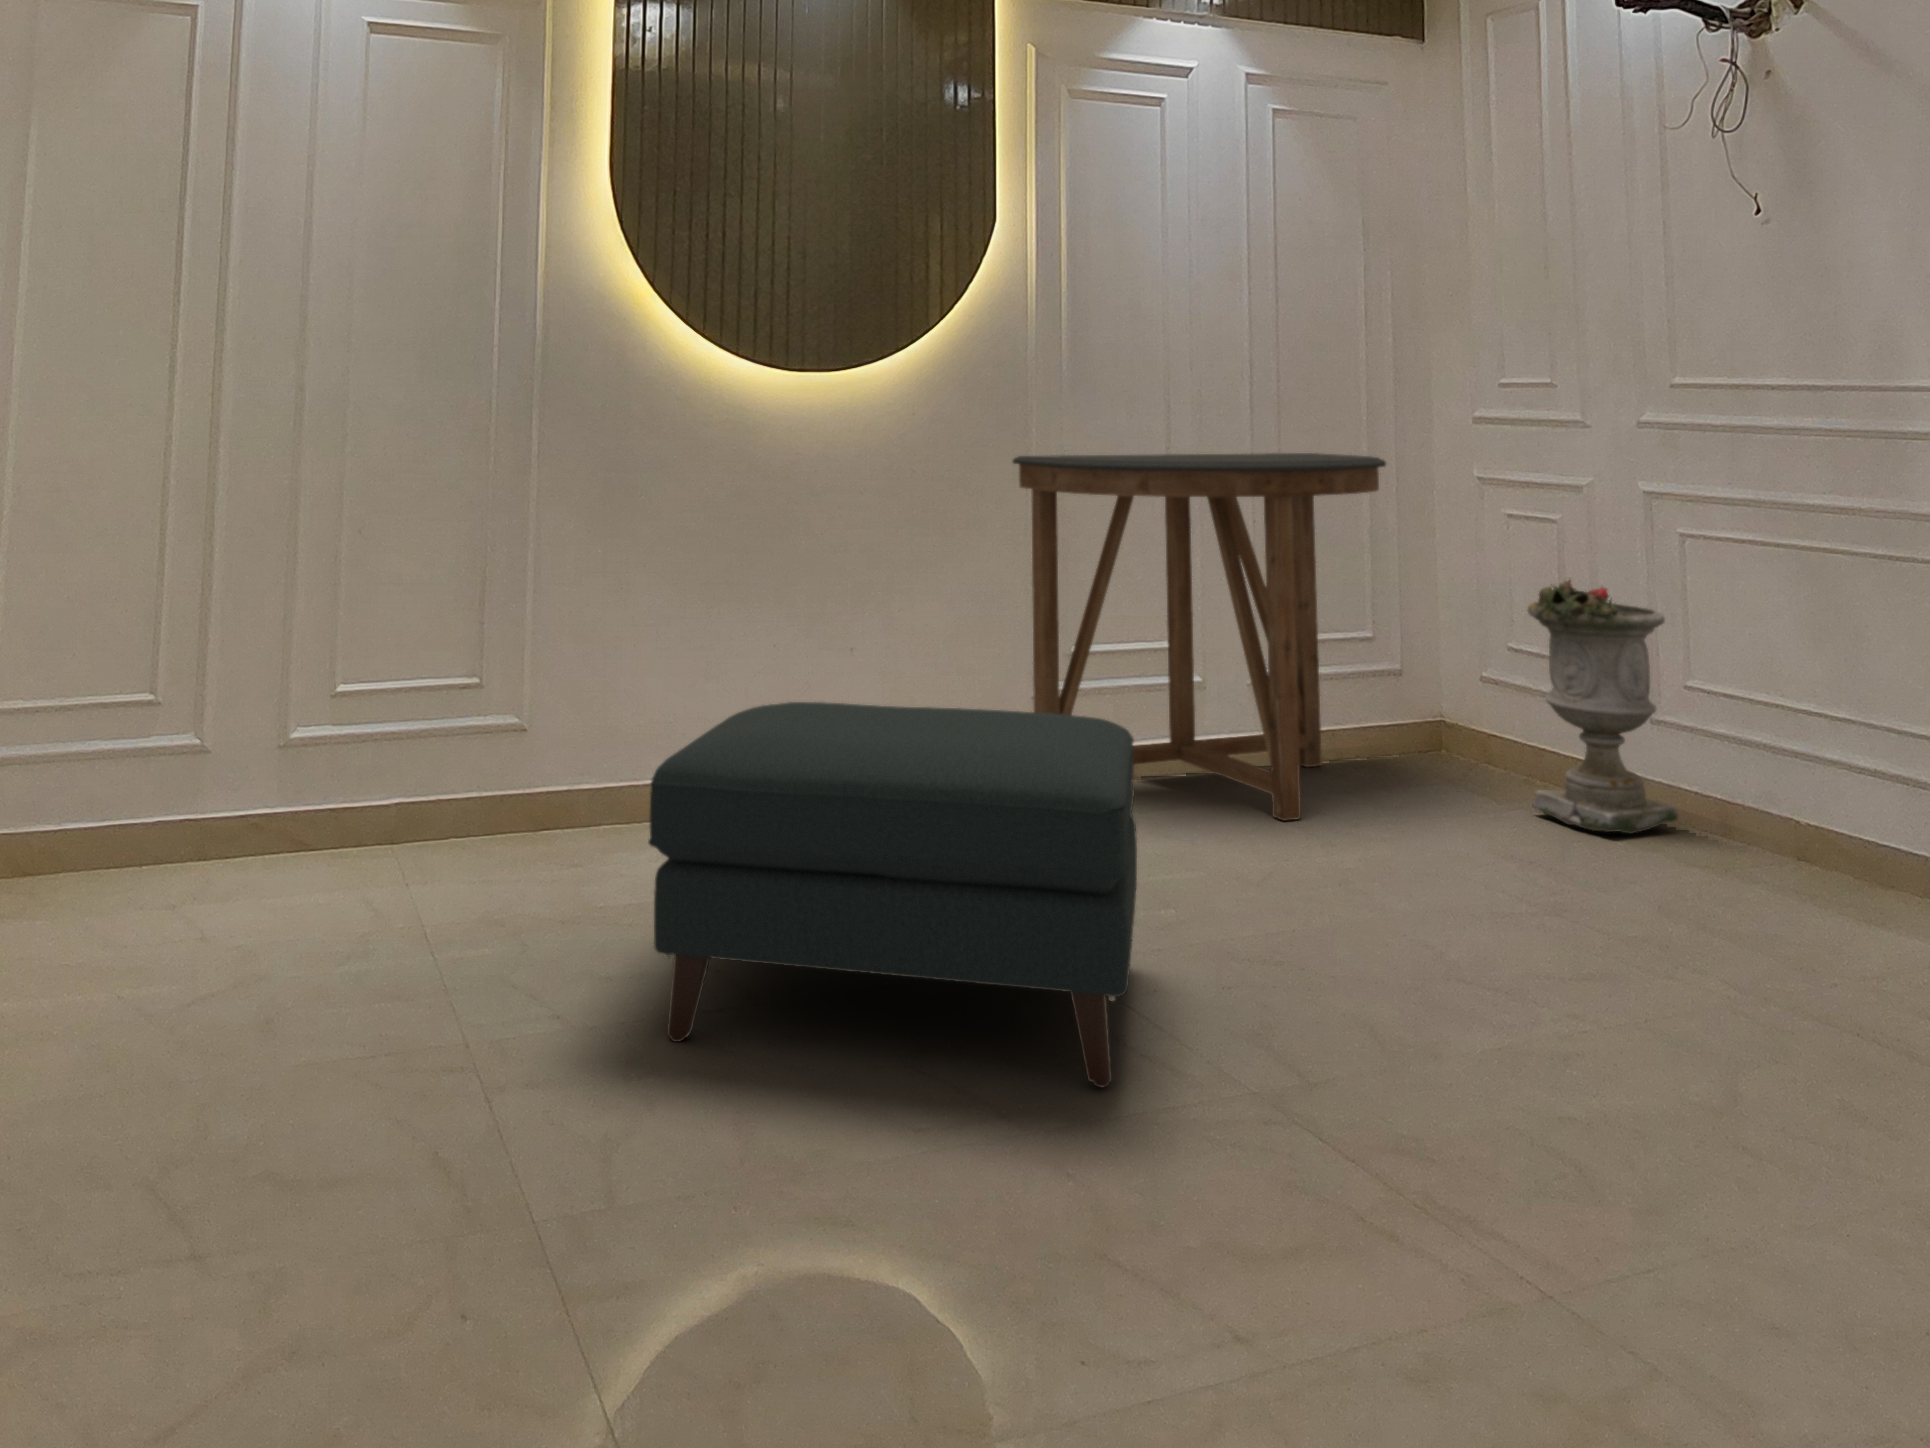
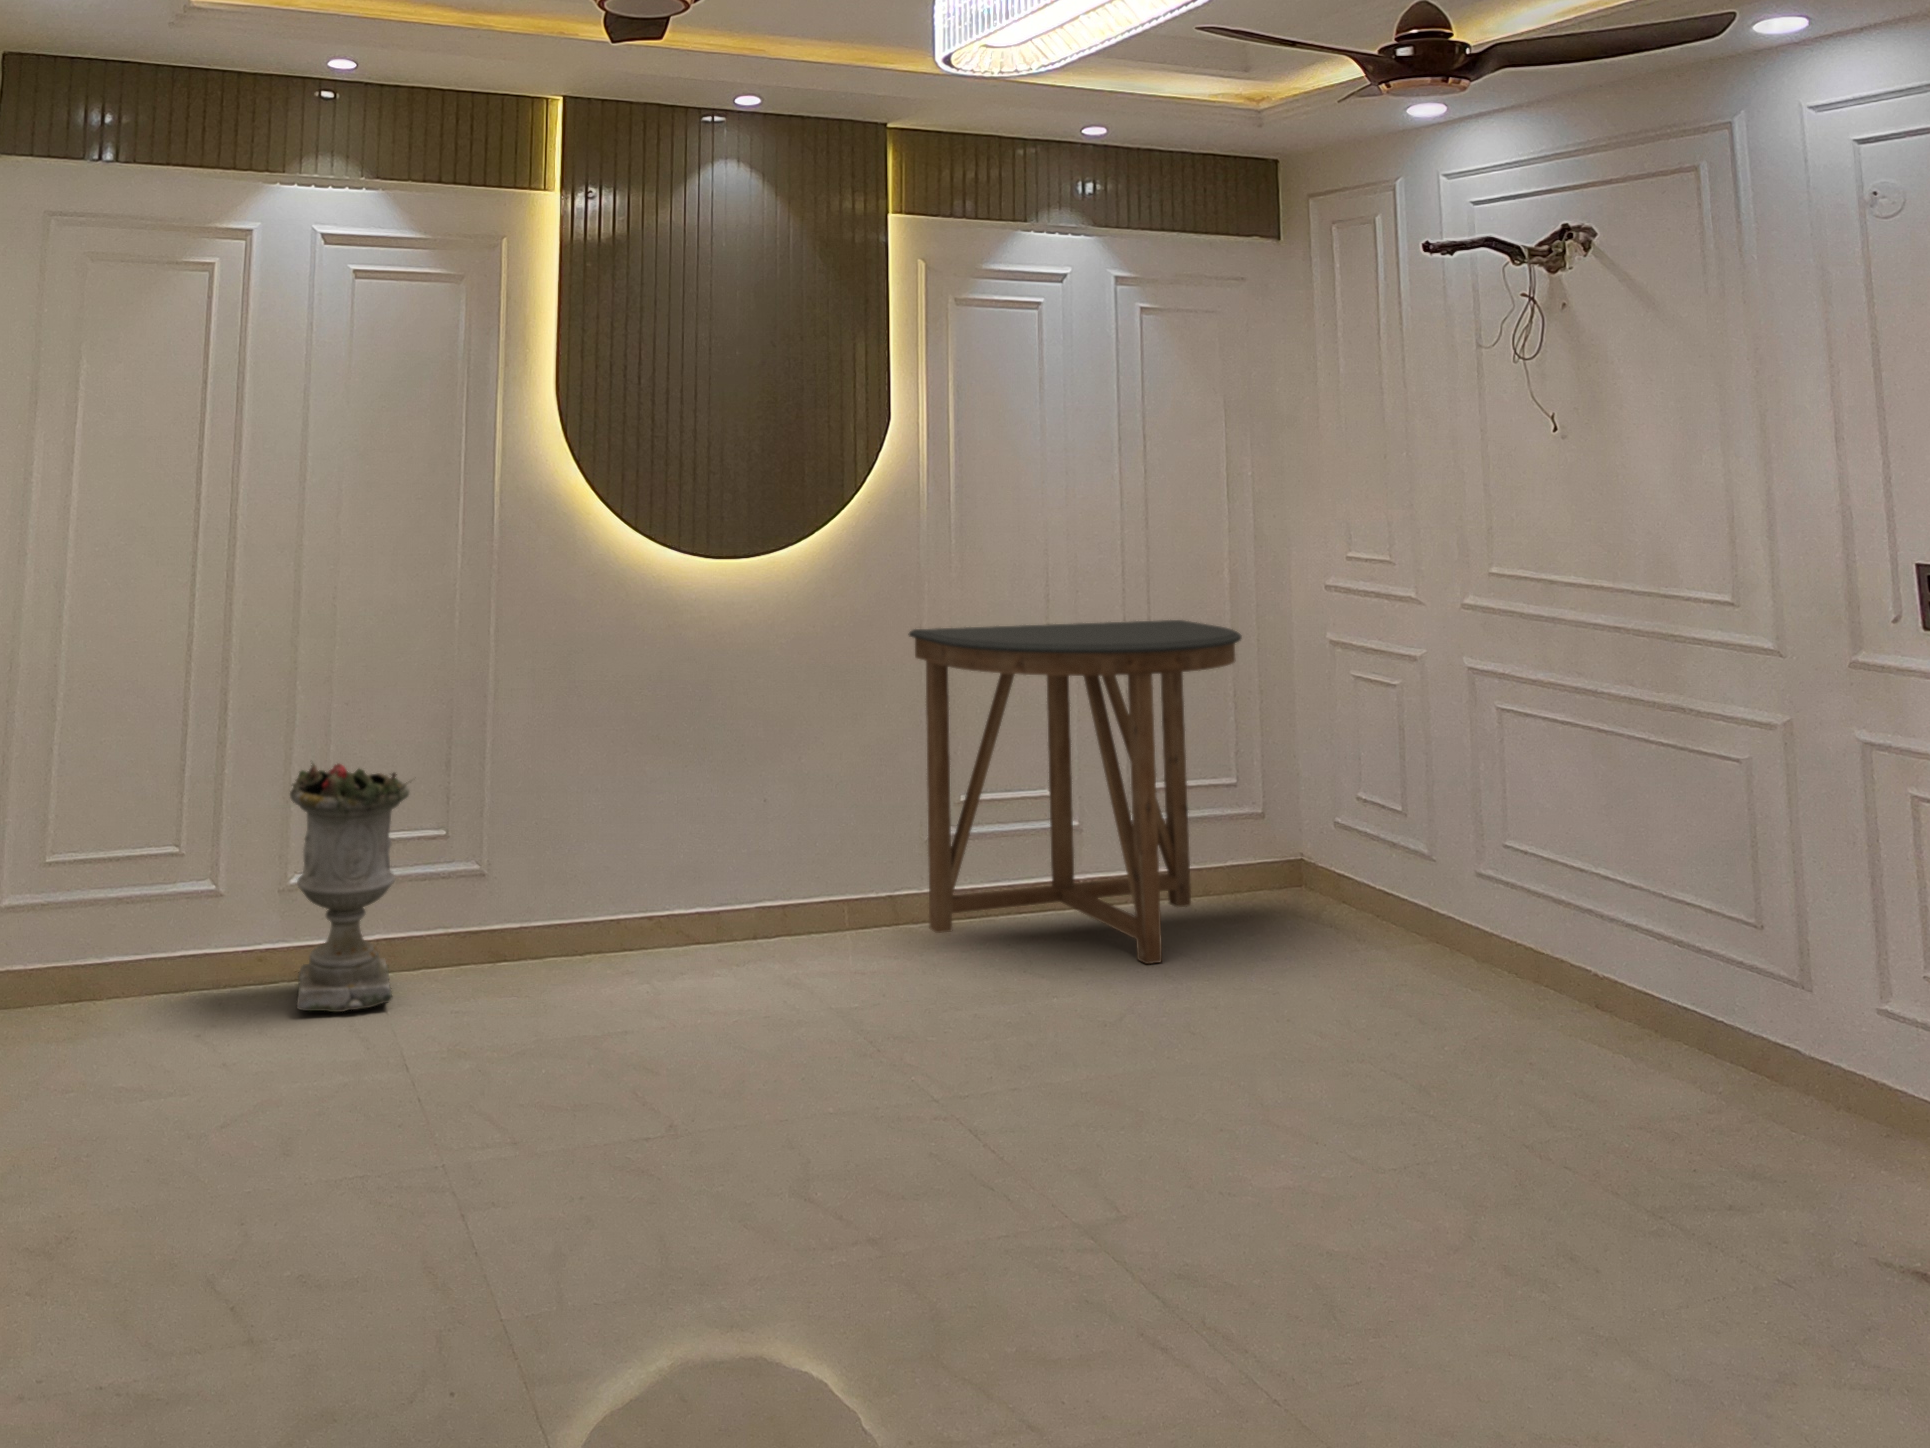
planter: present [1528,580,1678,833] -> present [290,764,409,1012]
ottoman: present [649,702,1137,1087] -> none [589,874,996,1217]

